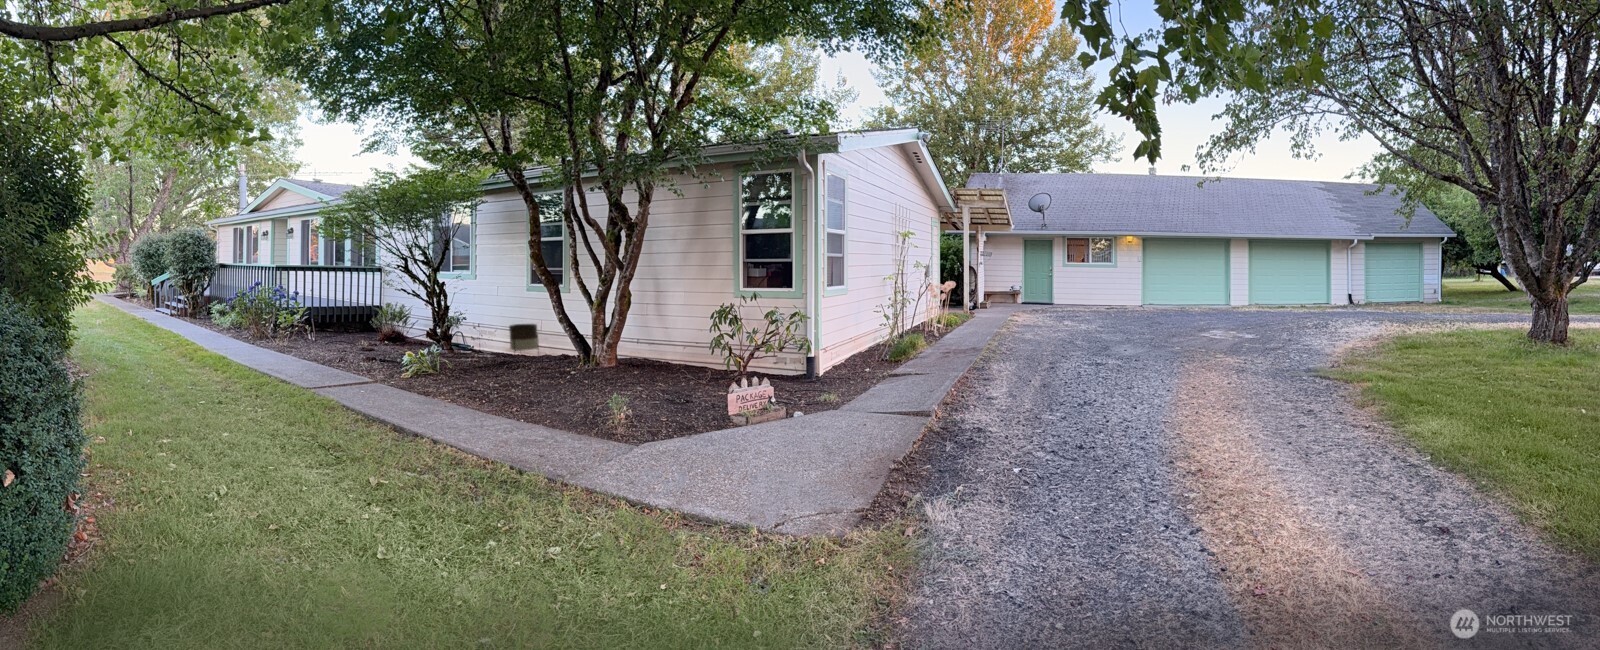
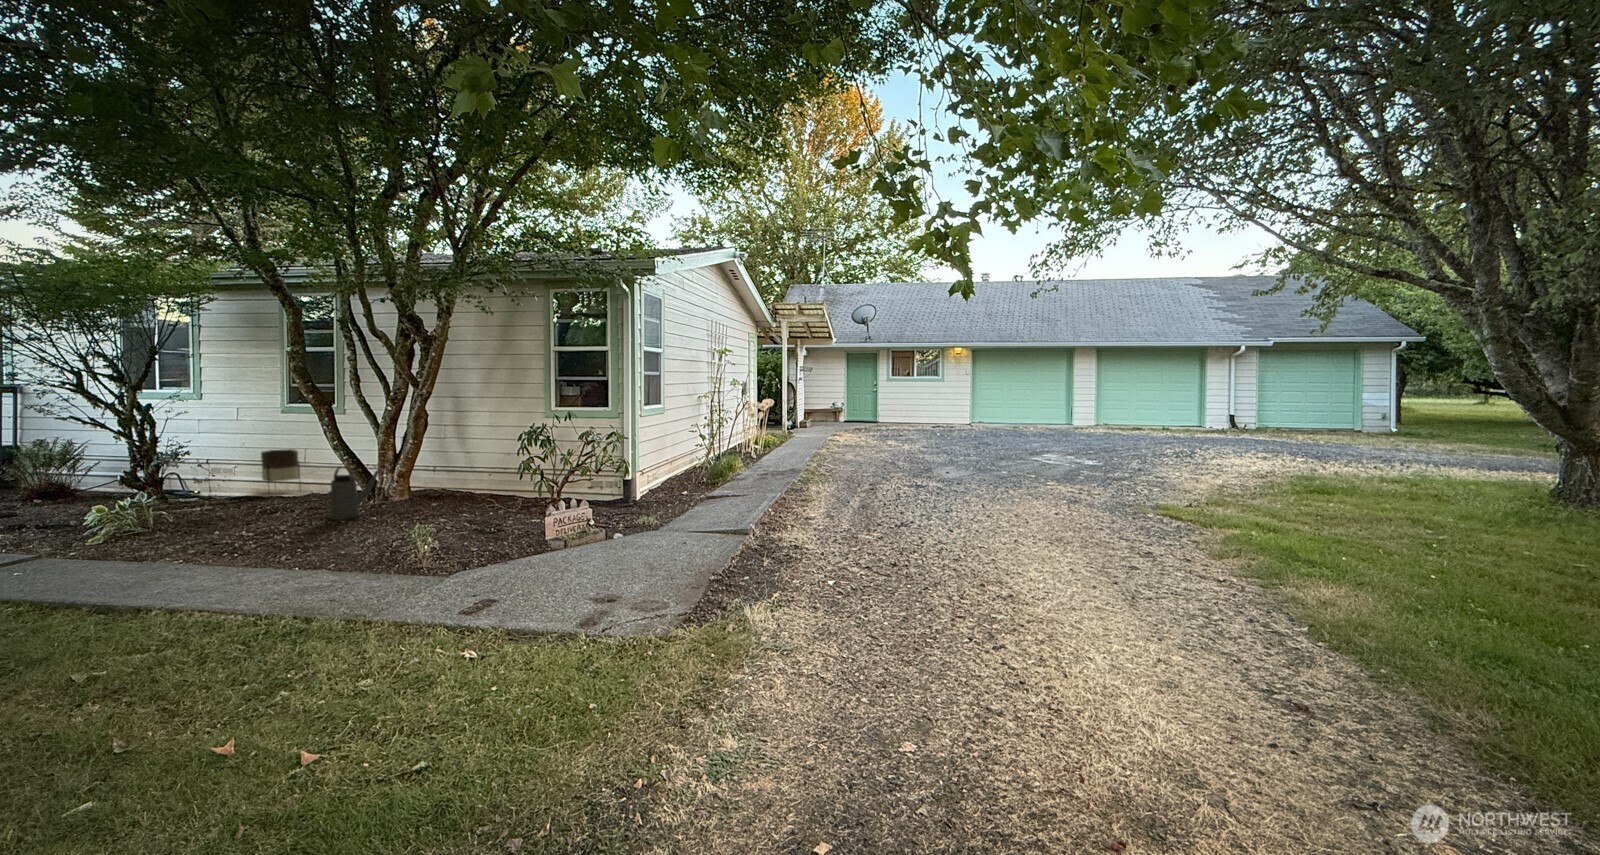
watering can: none [548,338,595,386] -> present [324,466,380,520]

